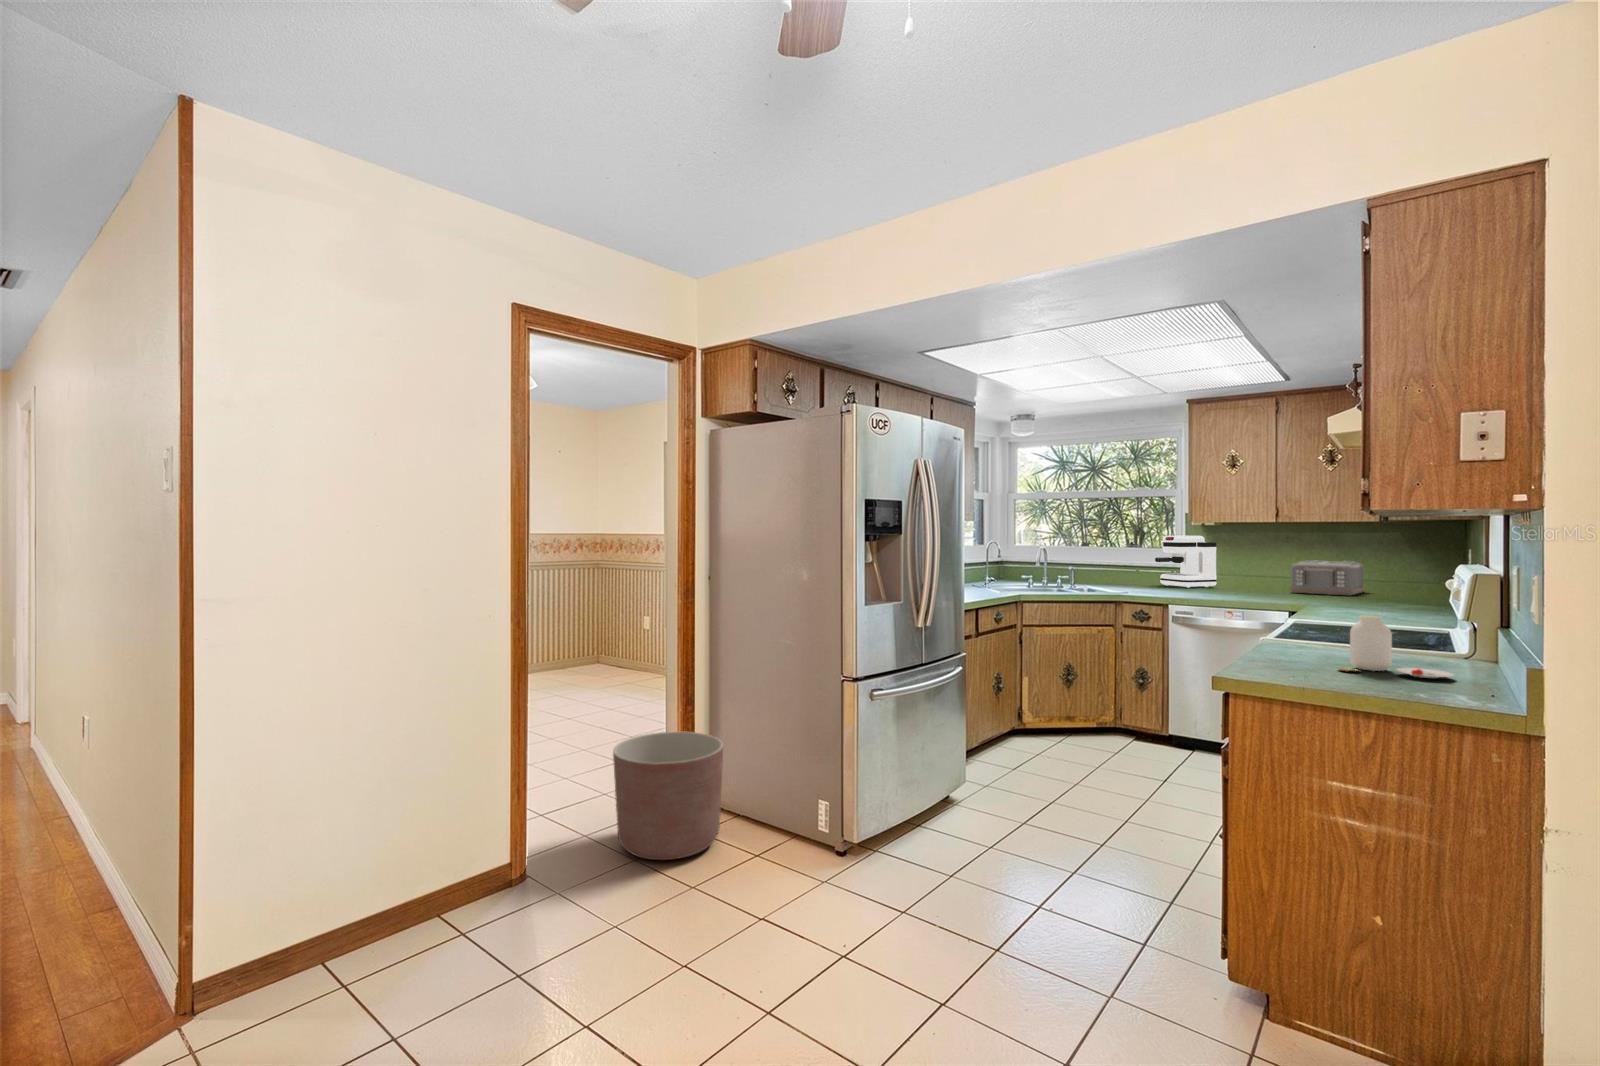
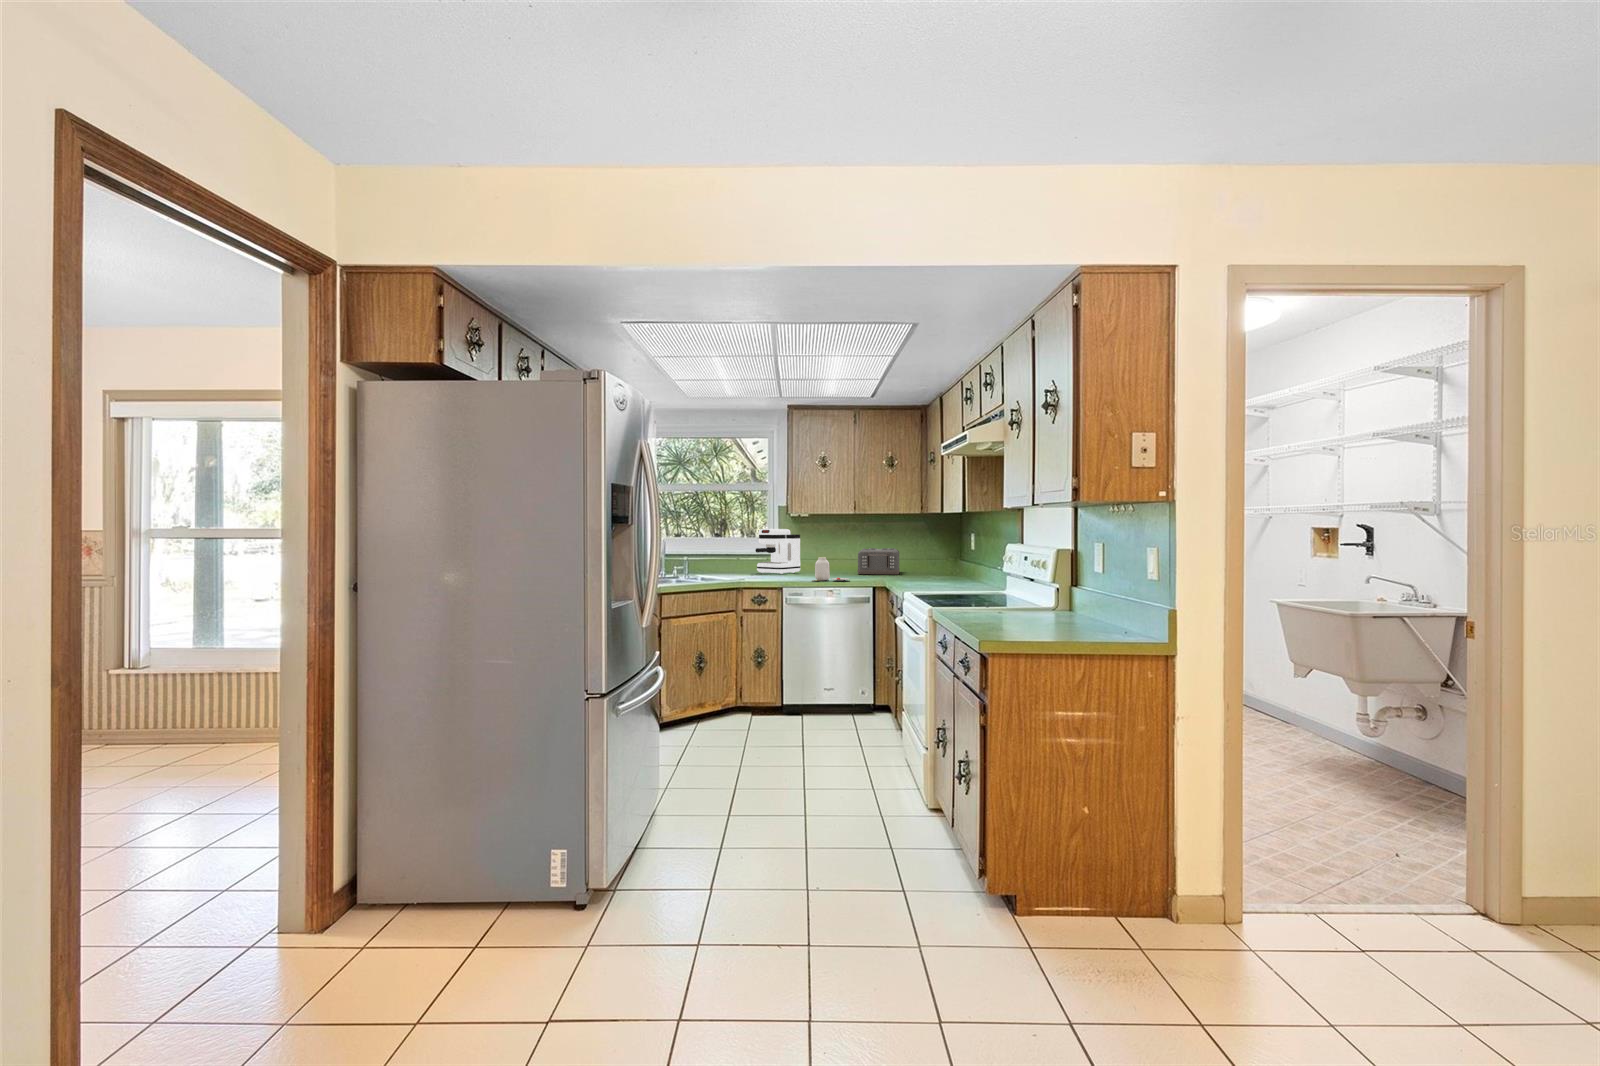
jar: present [1339,615,1453,678] -> present [812,557,849,581]
planter: present [613,732,723,860] -> none [222,795,408,998]

